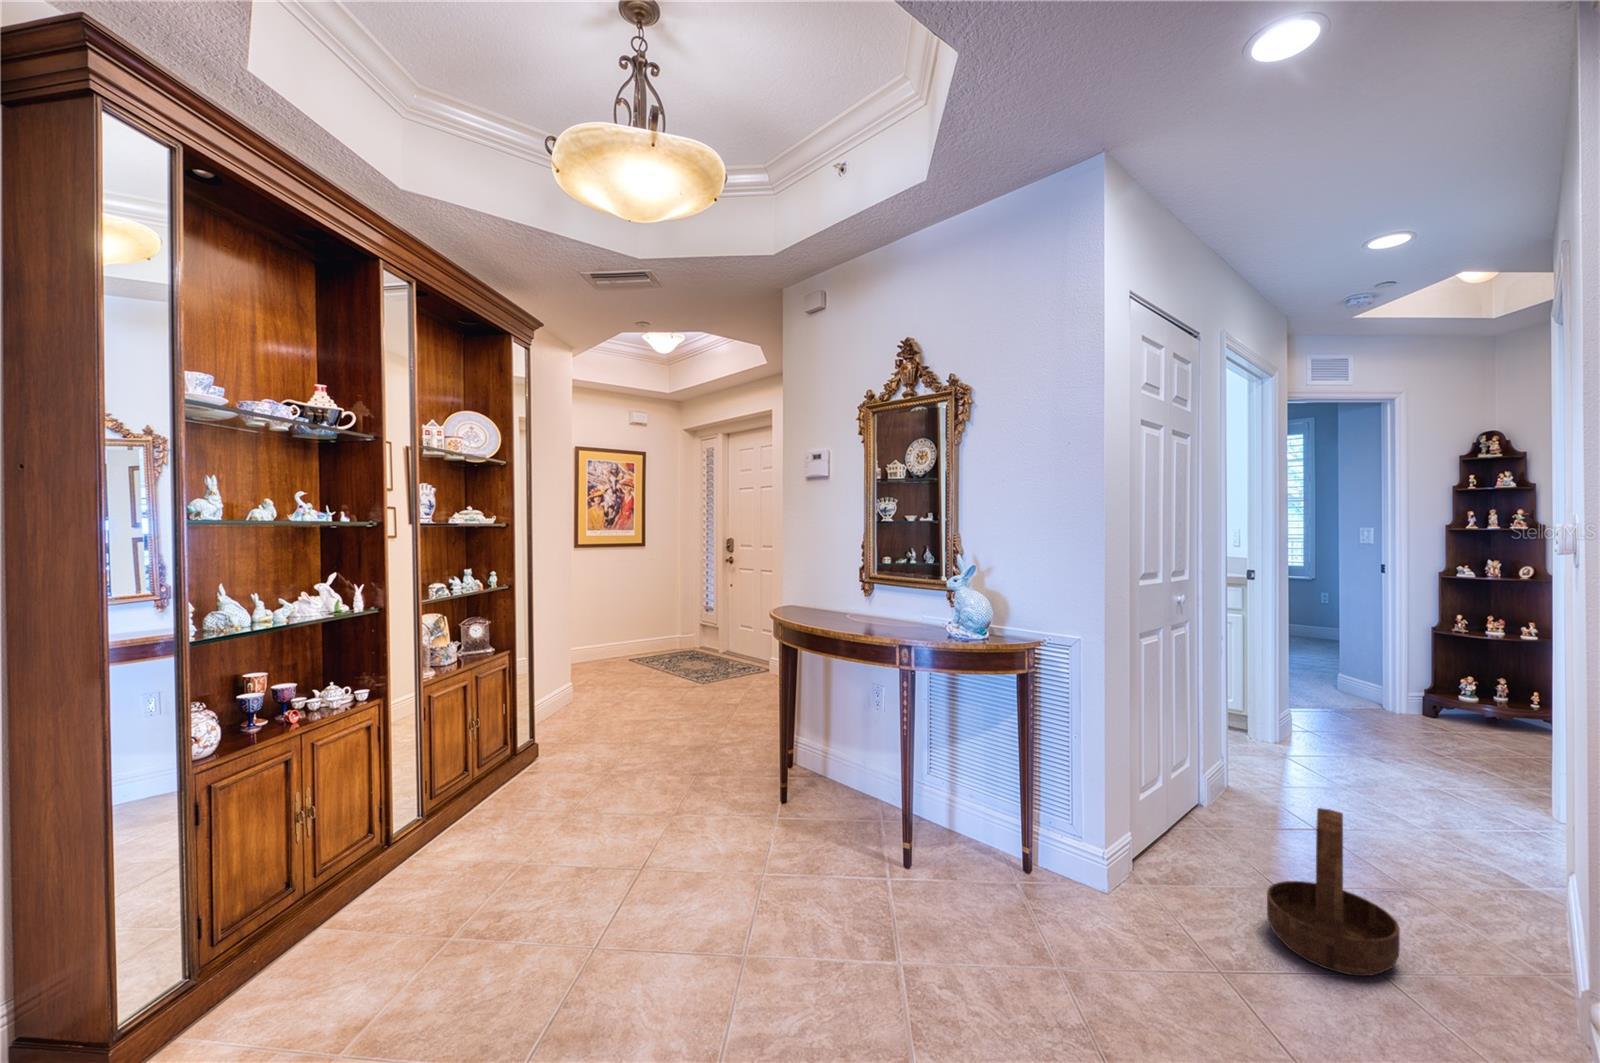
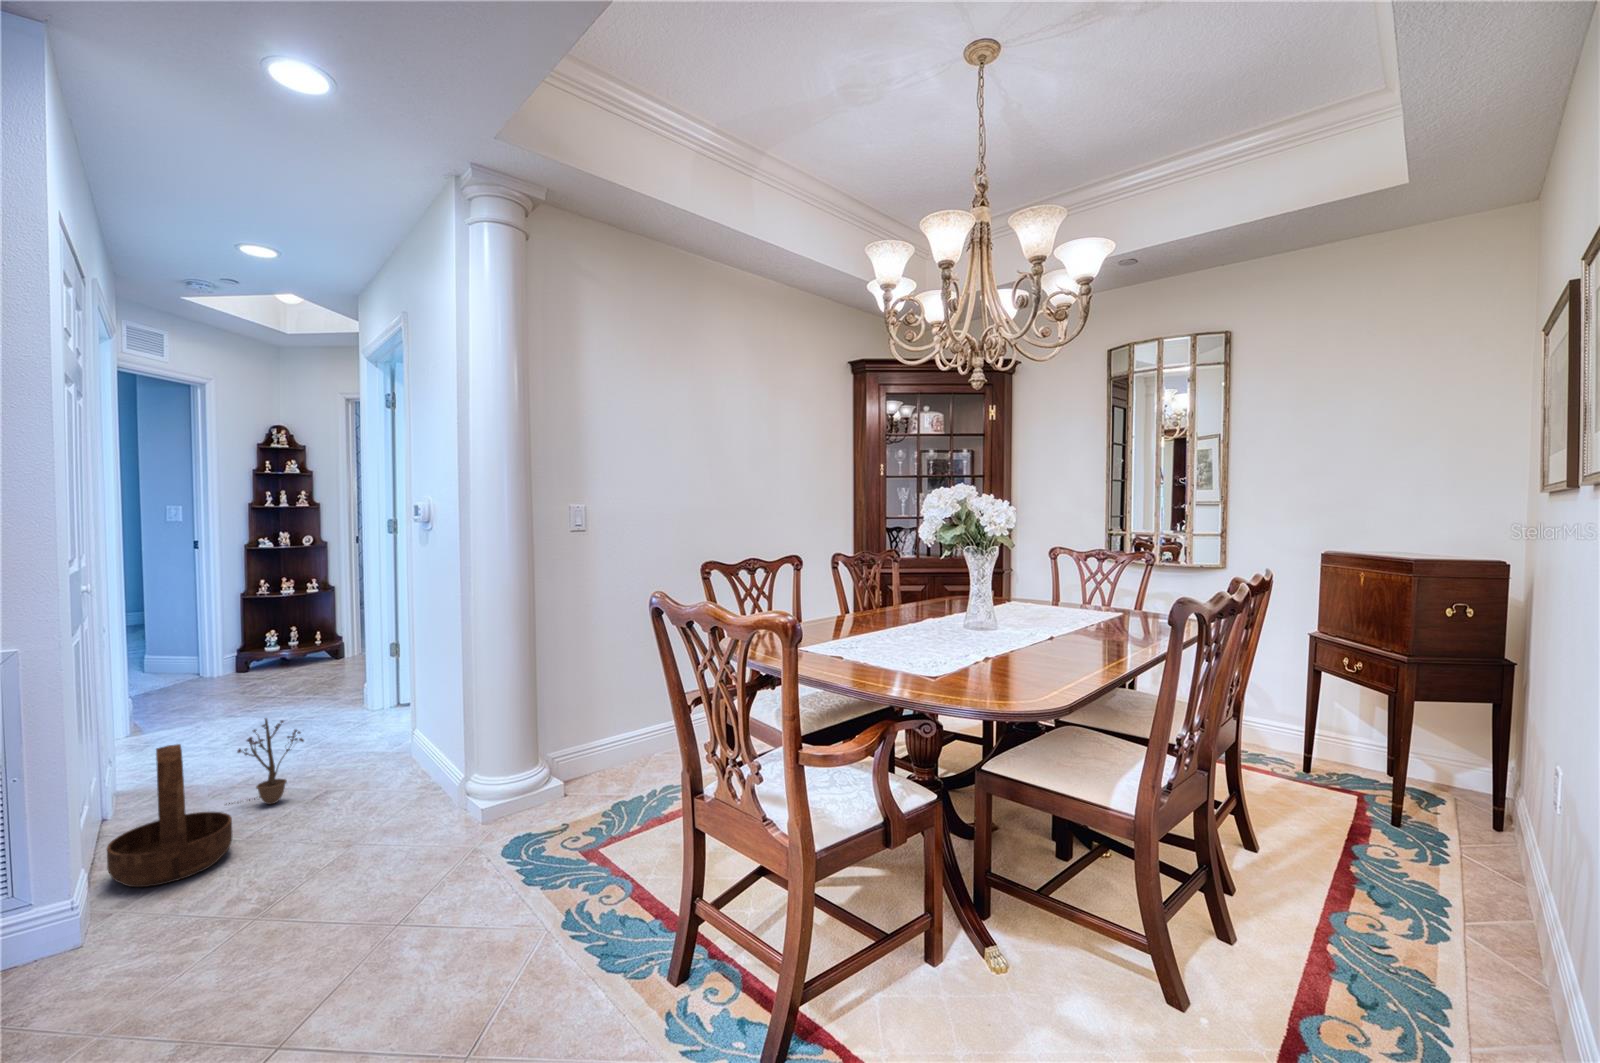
decorative plant: none [1395,812,1509,927] -> present [225,718,304,805]

